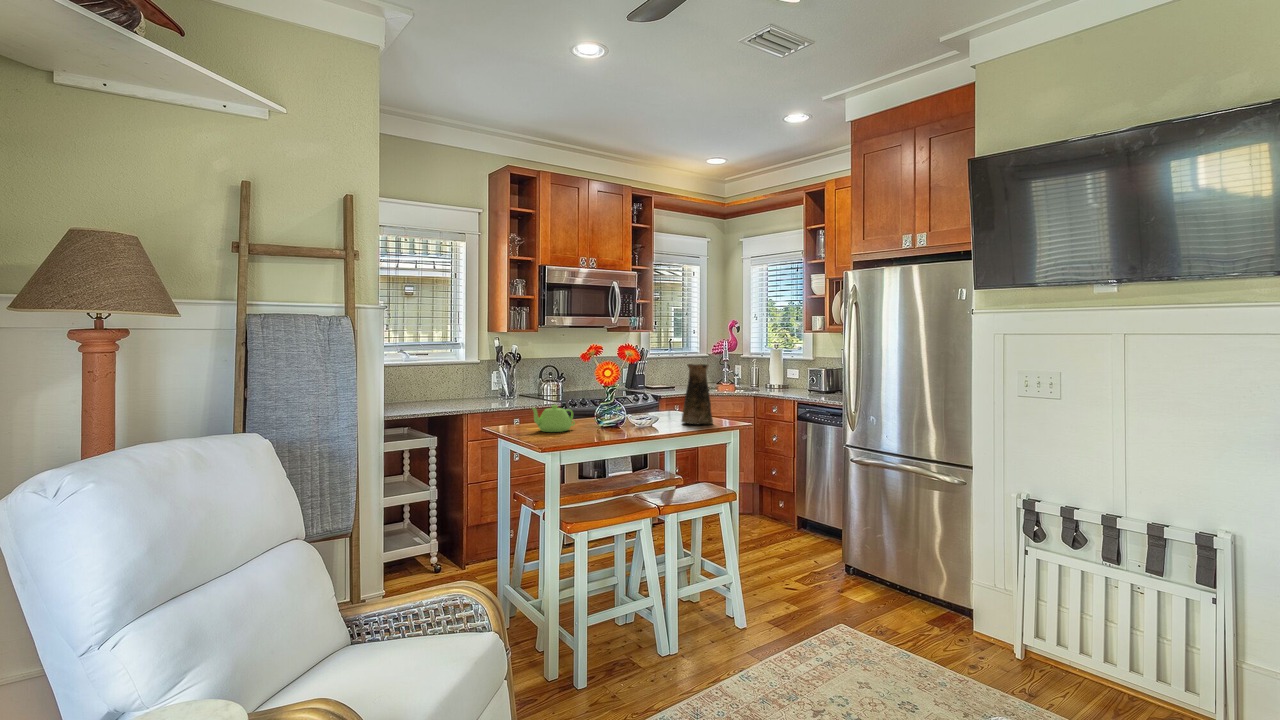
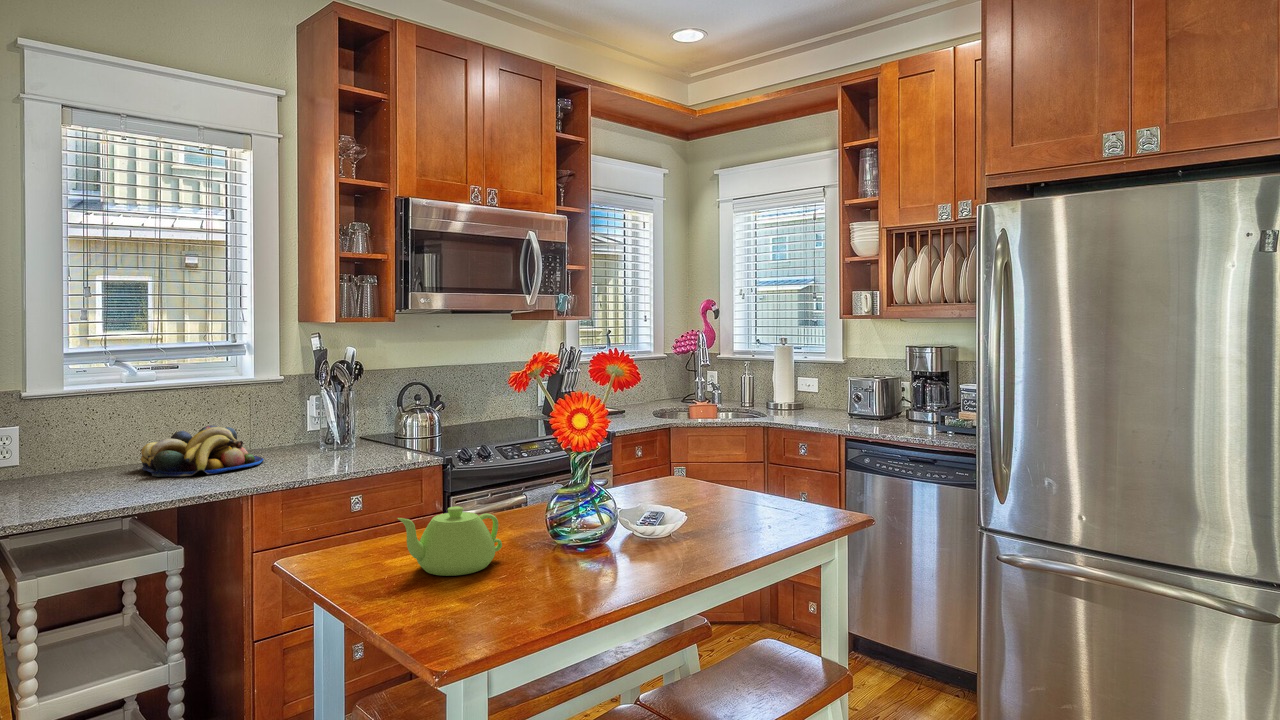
pitcher: present [682,364,713,424] -> none [720,399,785,528]
fruit bowl: none [414,384,471,406] -> present [141,425,264,477]

